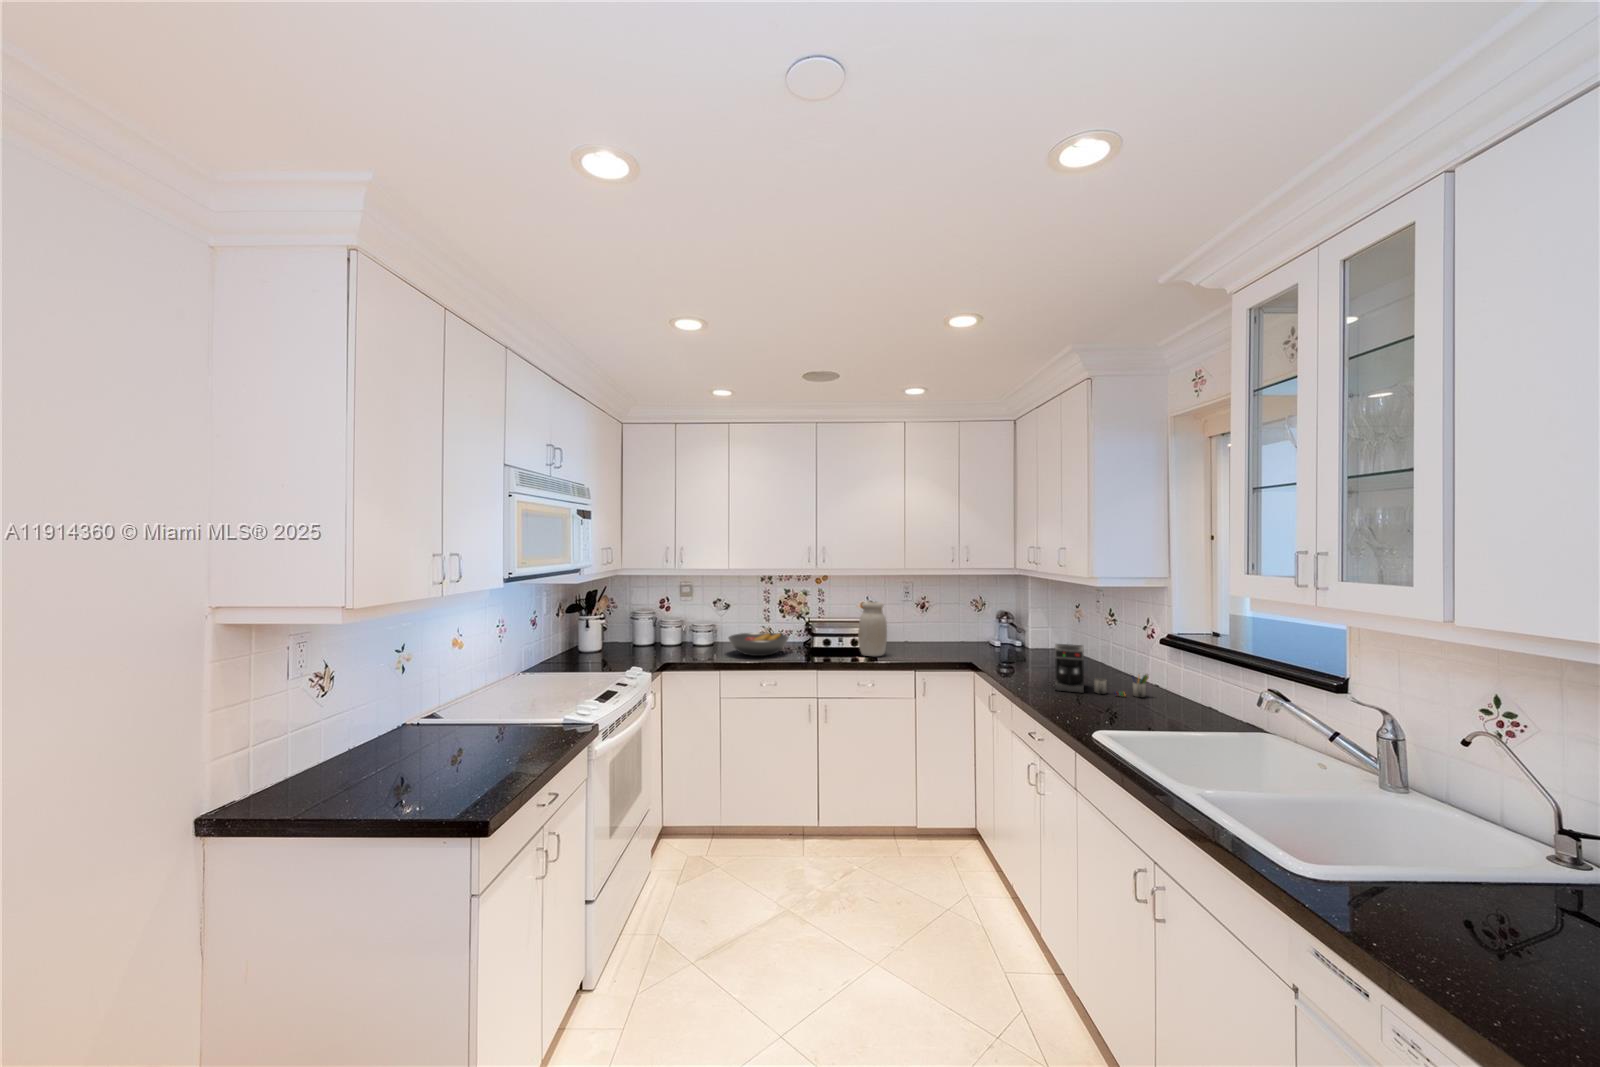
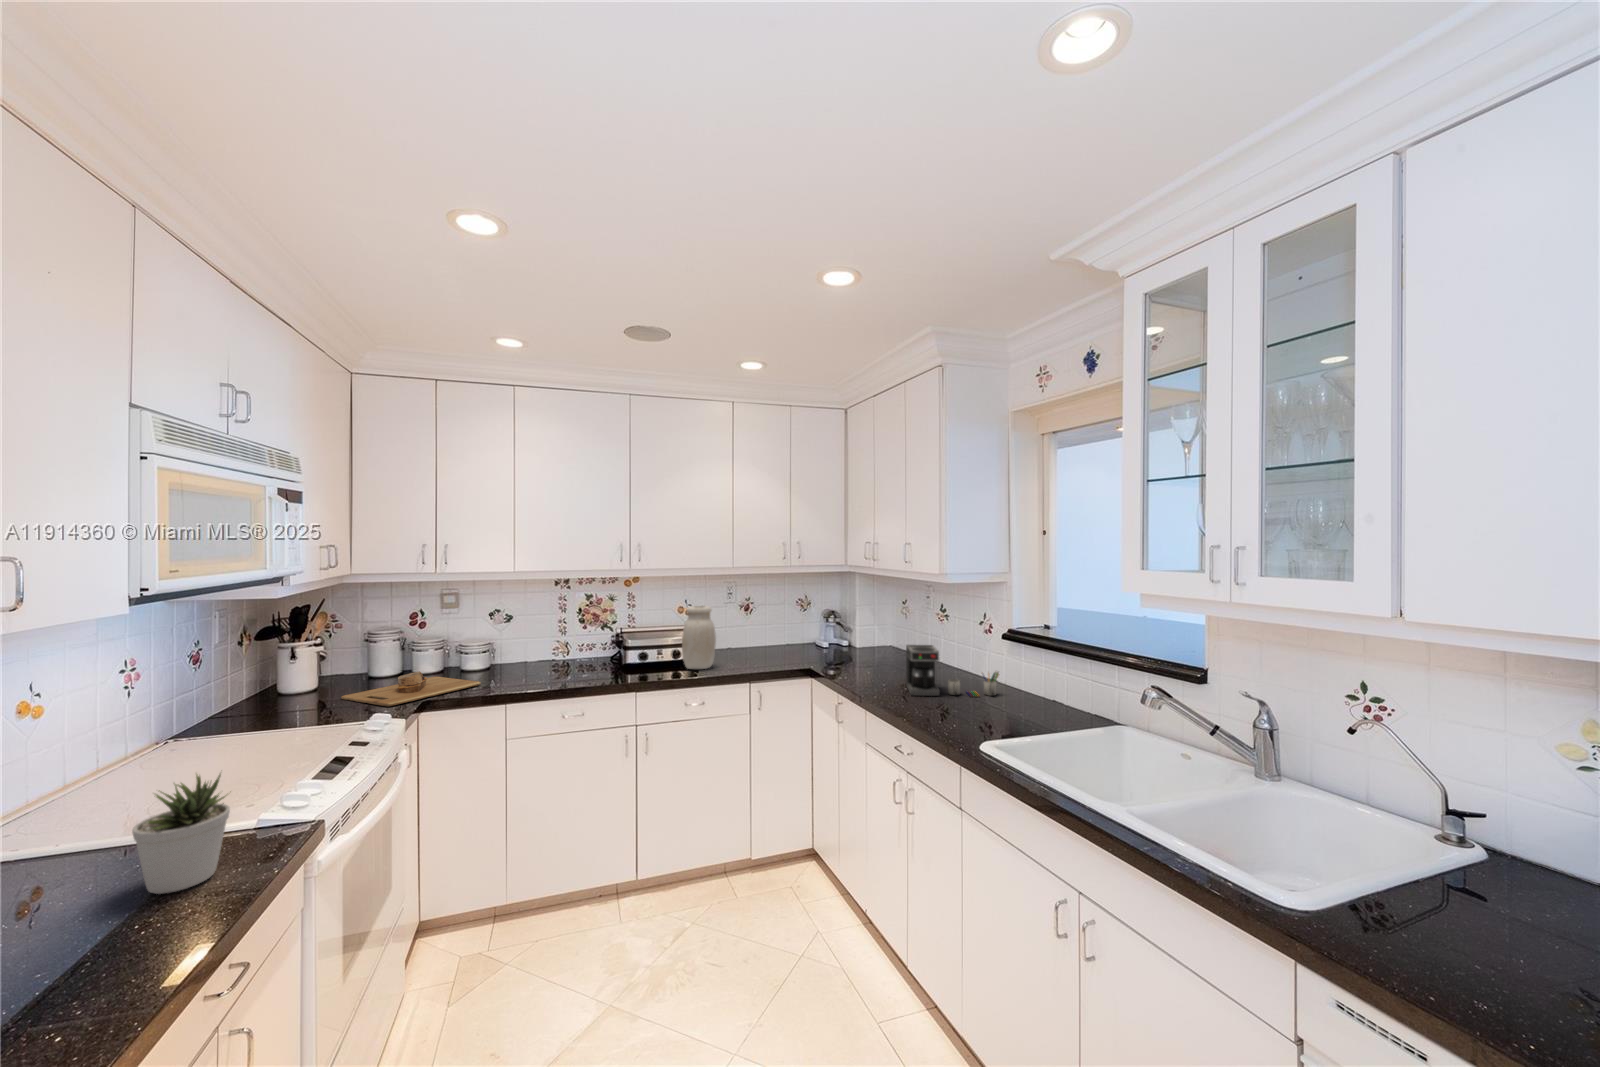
fruit bowl: present [728,633,789,656] -> none [514,649,596,679]
cutting board: none [615,642,704,665] -> present [341,671,481,706]
potted plant: none [509,680,554,747] -> present [132,774,230,894]

